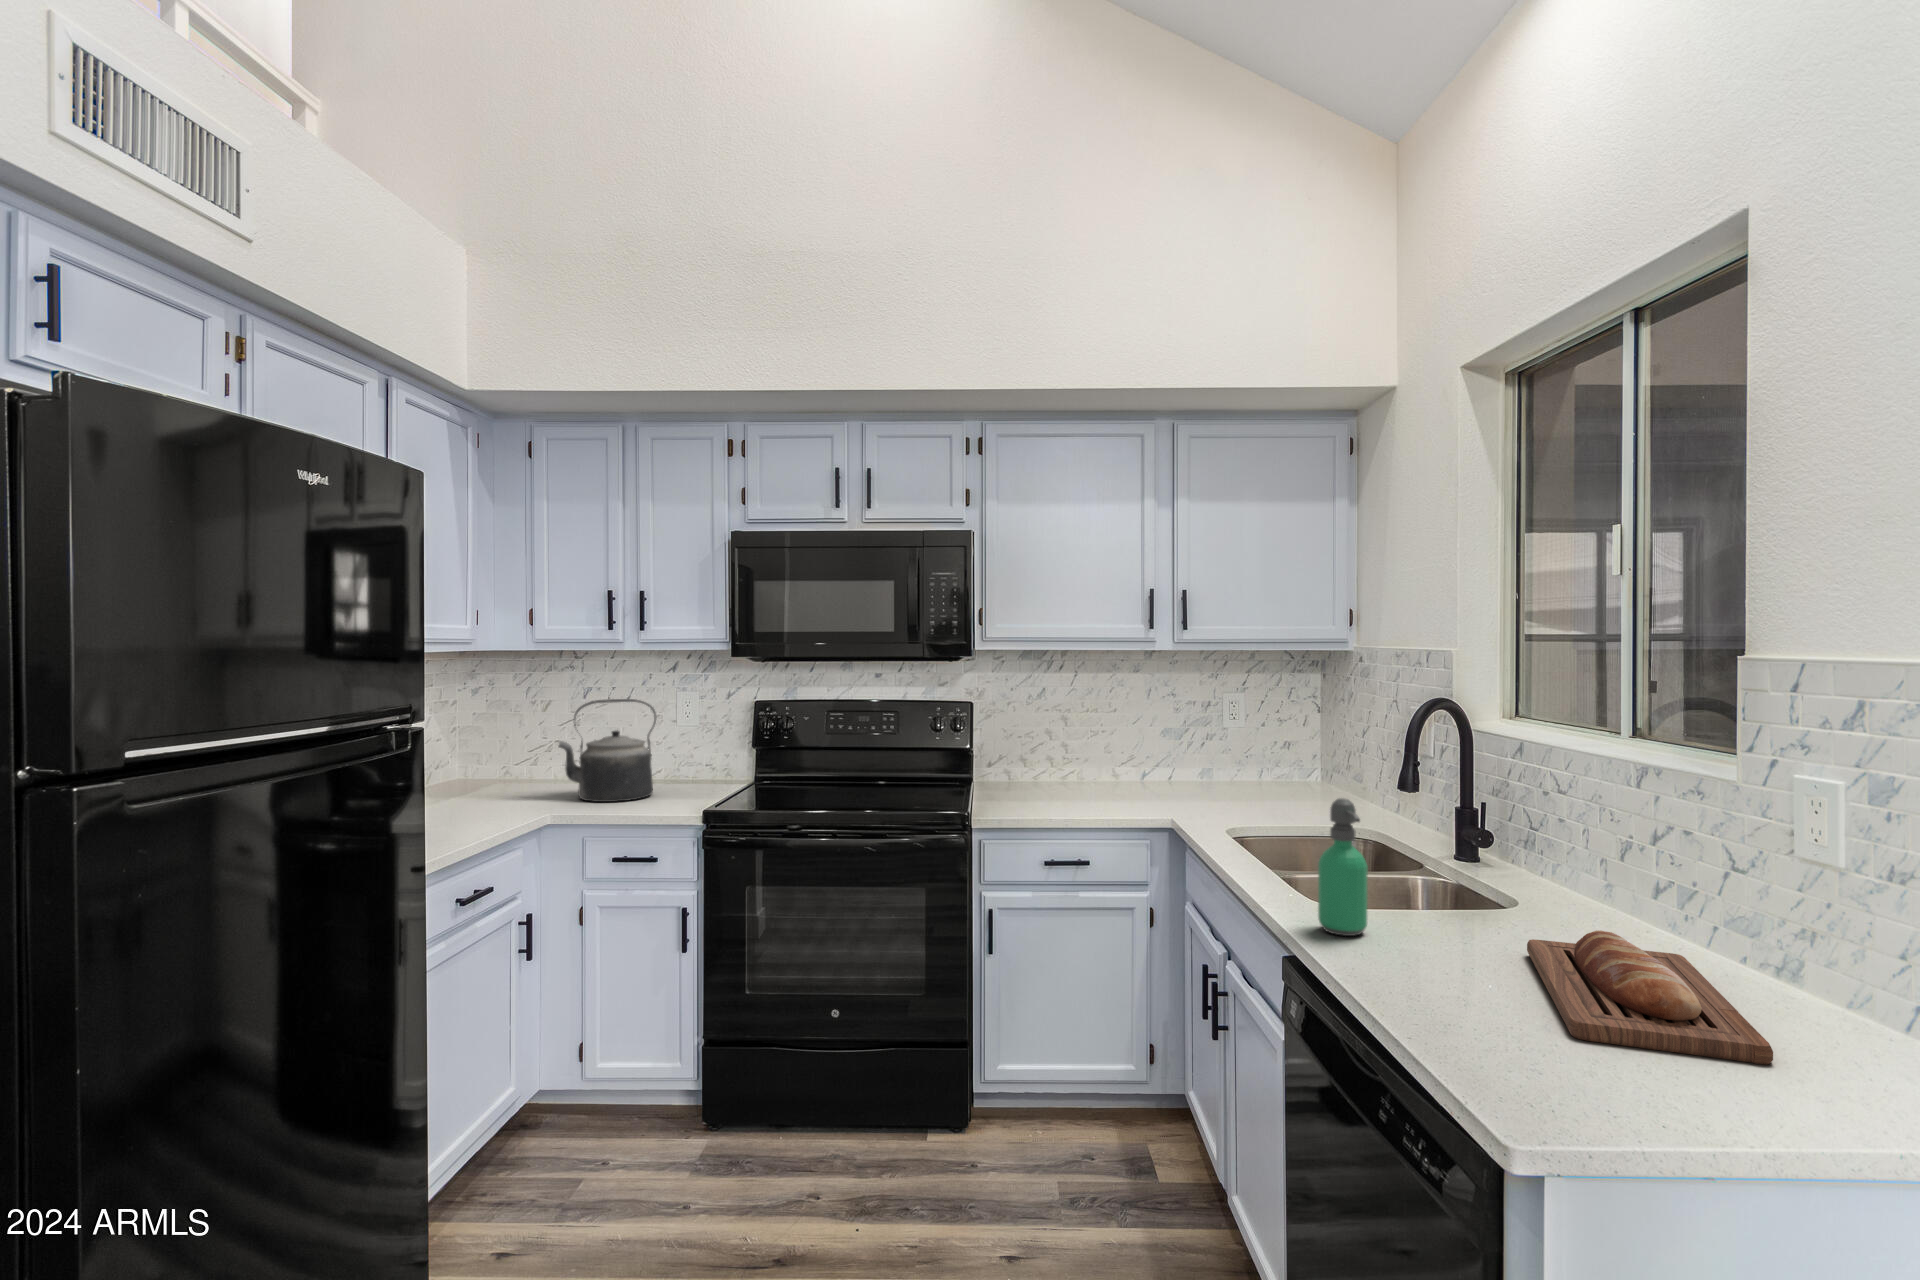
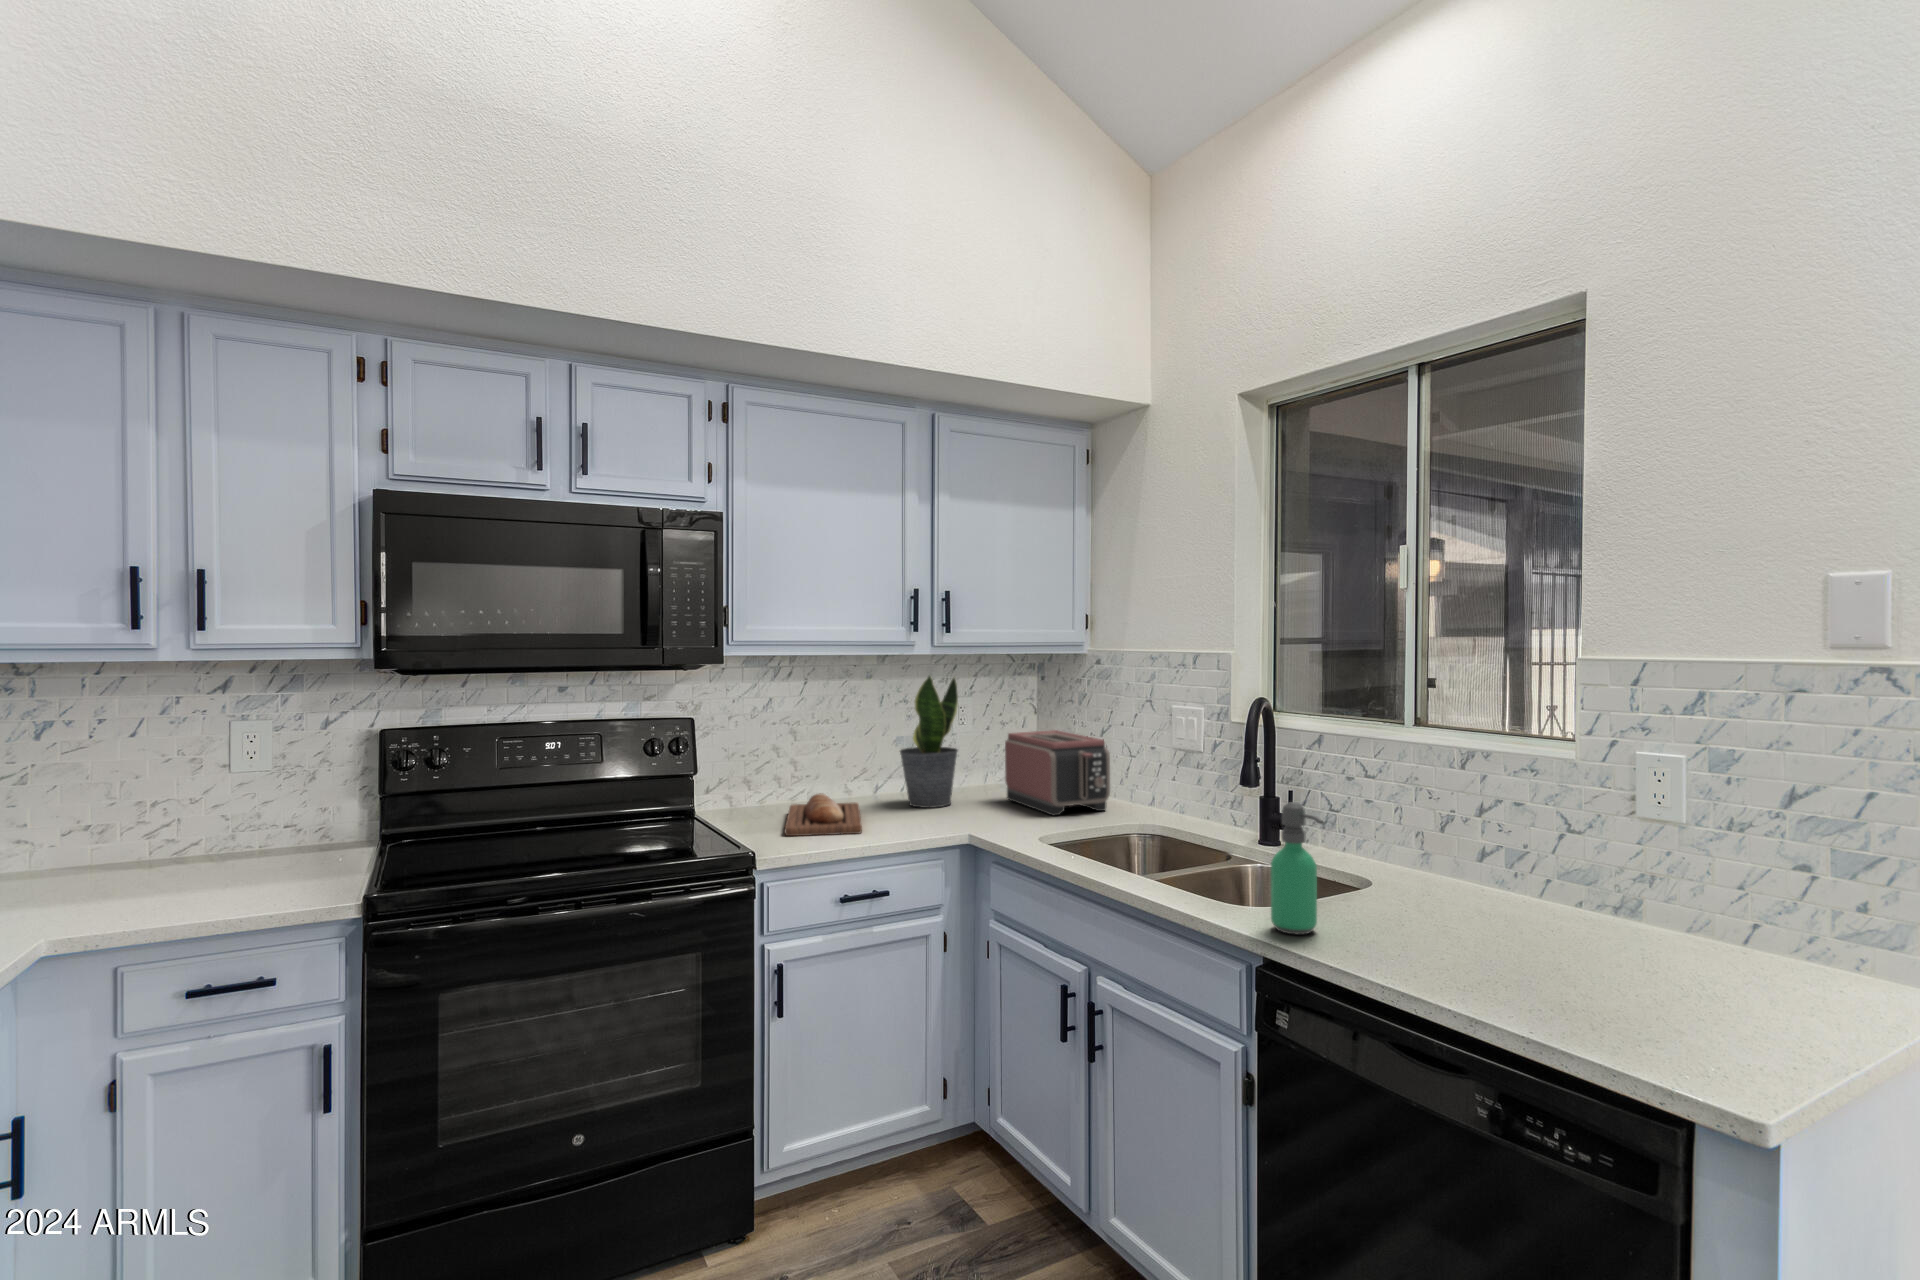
potted plant: none [1152,667,1210,795] -> present [900,676,958,808]
kettle: present [559,699,656,802] -> none [107,745,272,902]
toaster: none [1257,729,1350,813] -> present [1005,730,1110,816]
bread loaf: present [1527,930,1773,1064] -> present [785,793,862,836]

